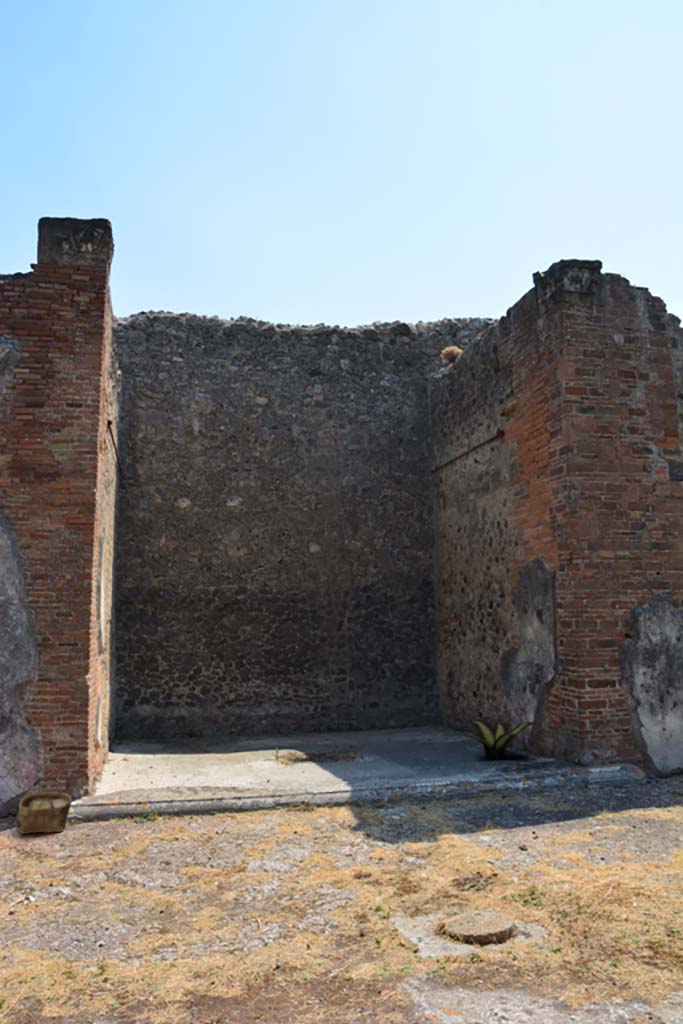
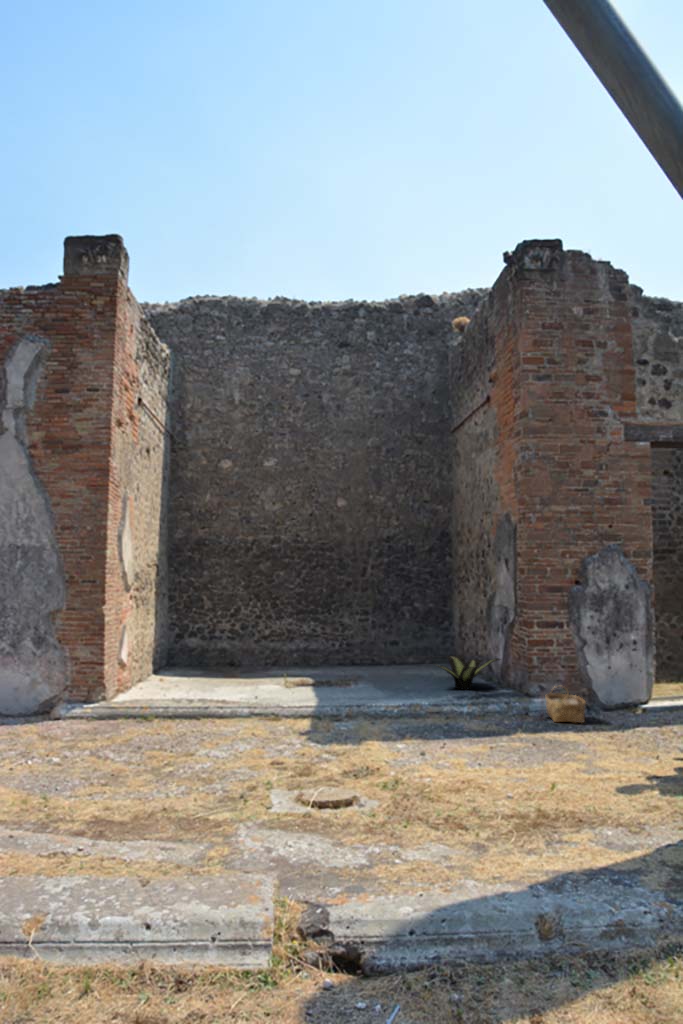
woven basket: present [19,782,72,834] -> present [545,687,586,723]

